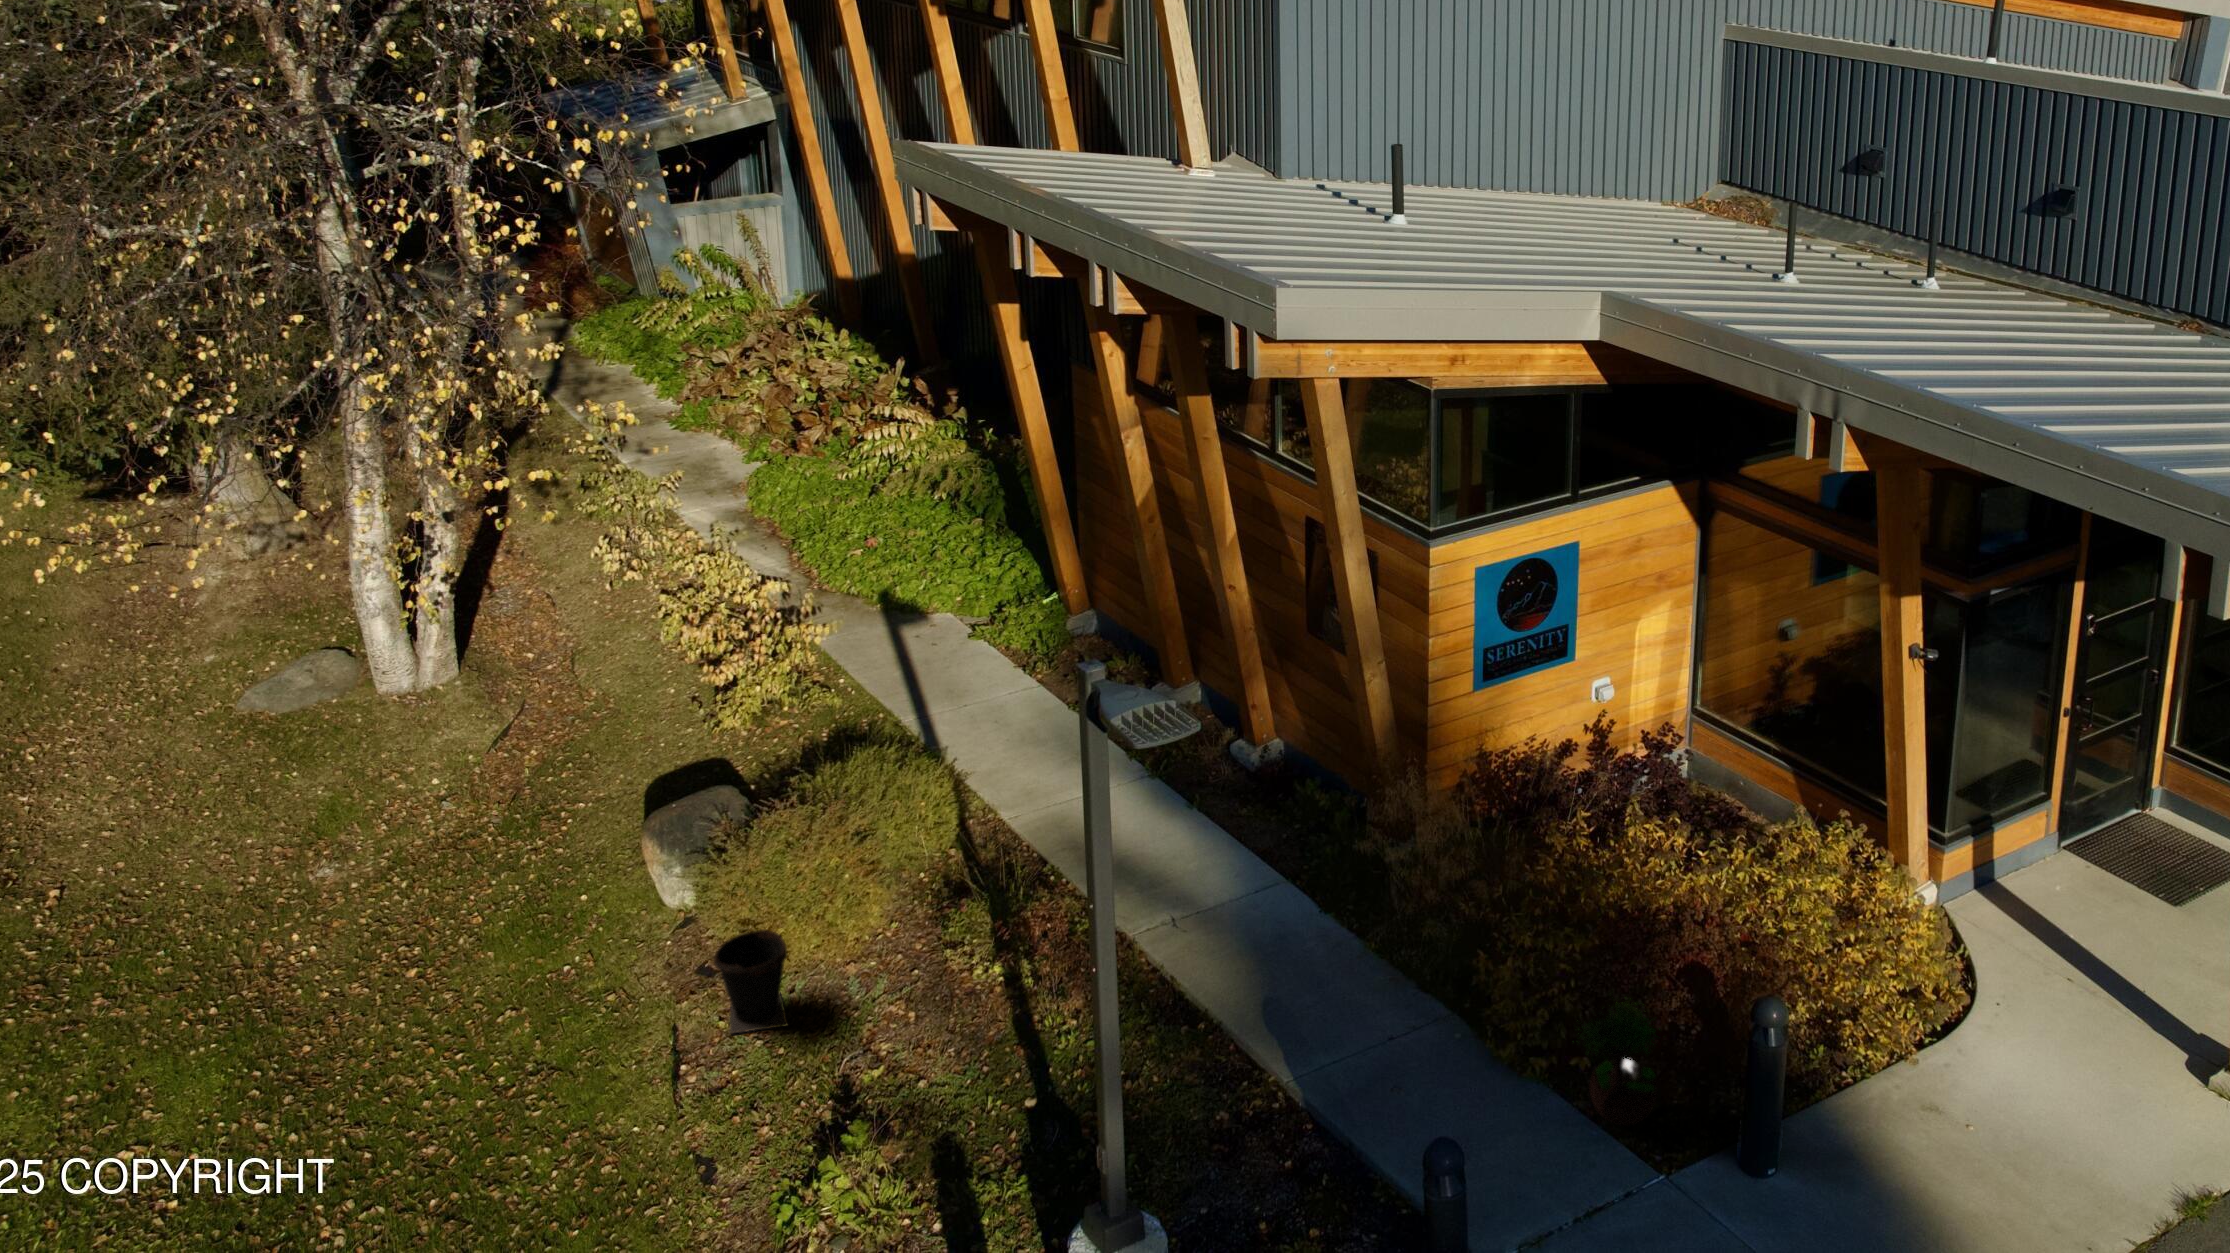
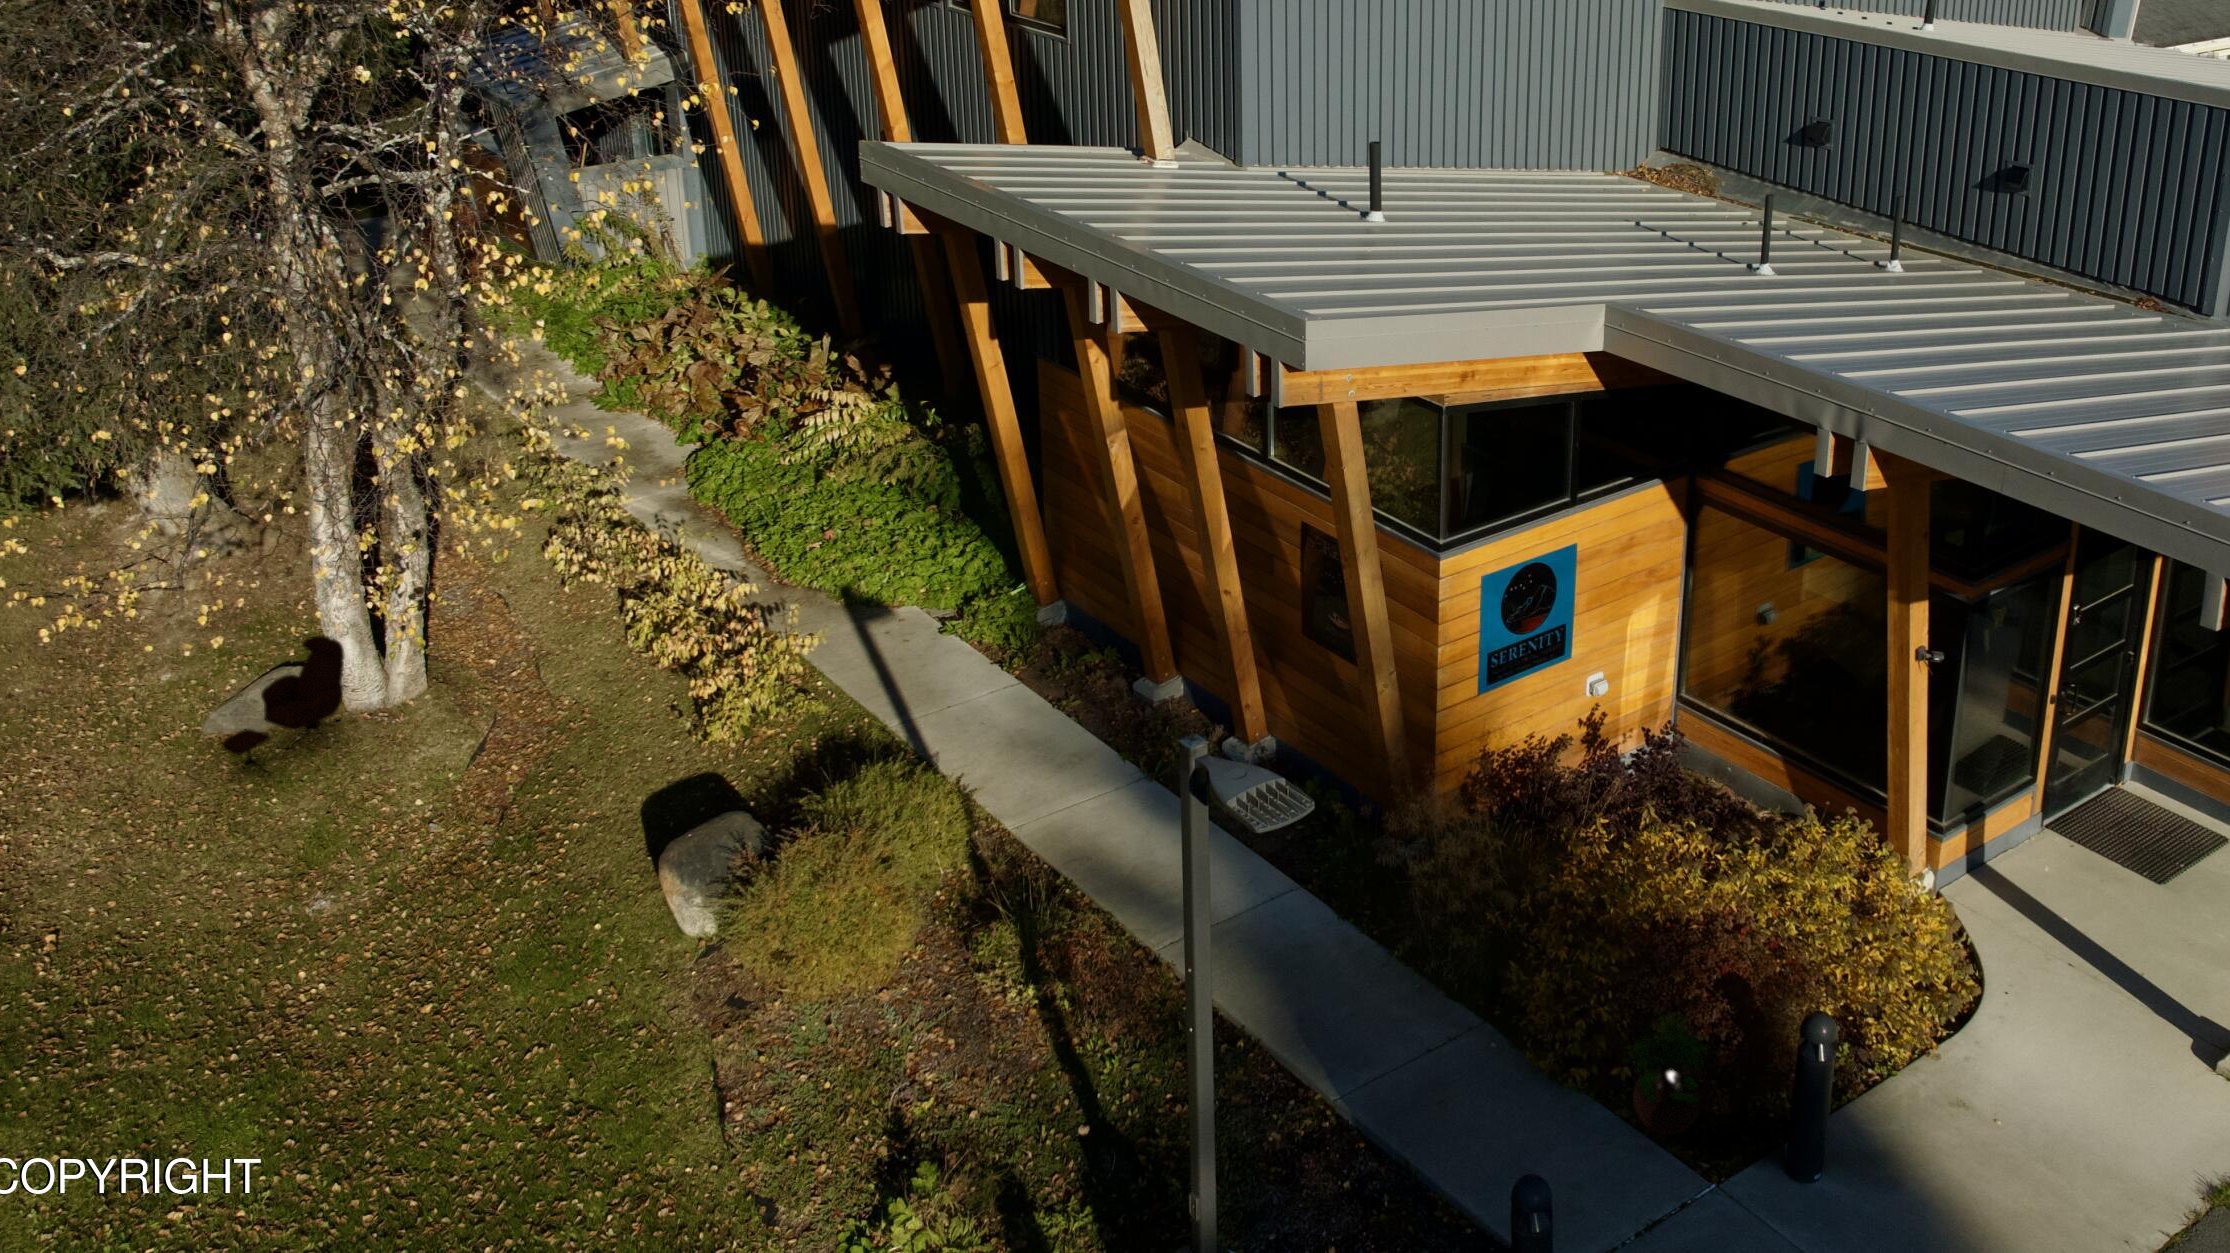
lounge chair: none [247,617,374,755] -> present [223,636,345,775]
bucket: present [714,929,788,1033] -> none [747,960,824,1067]

